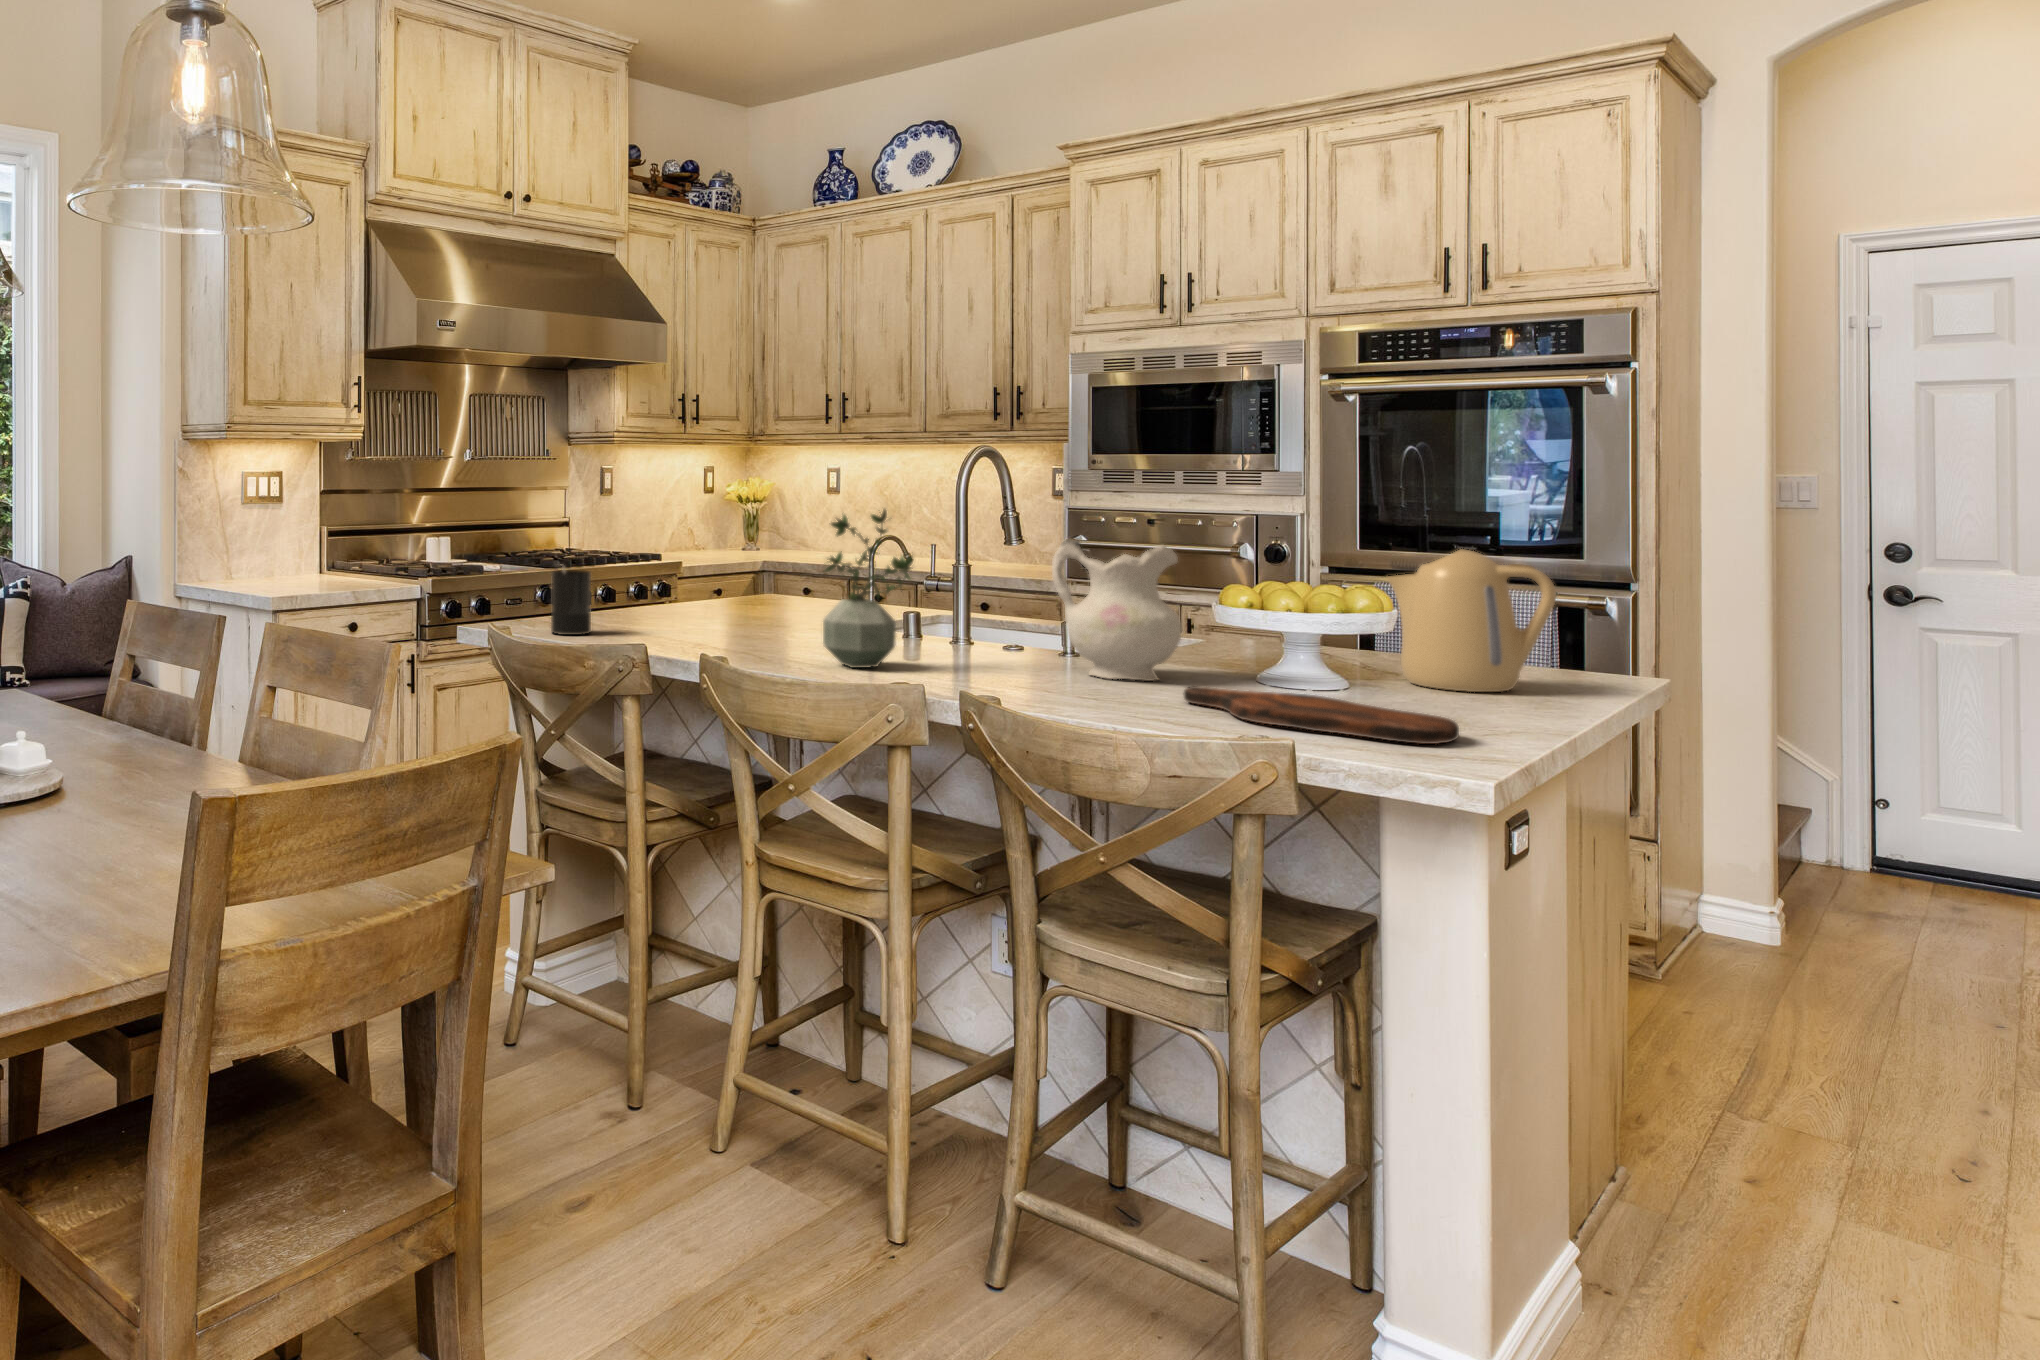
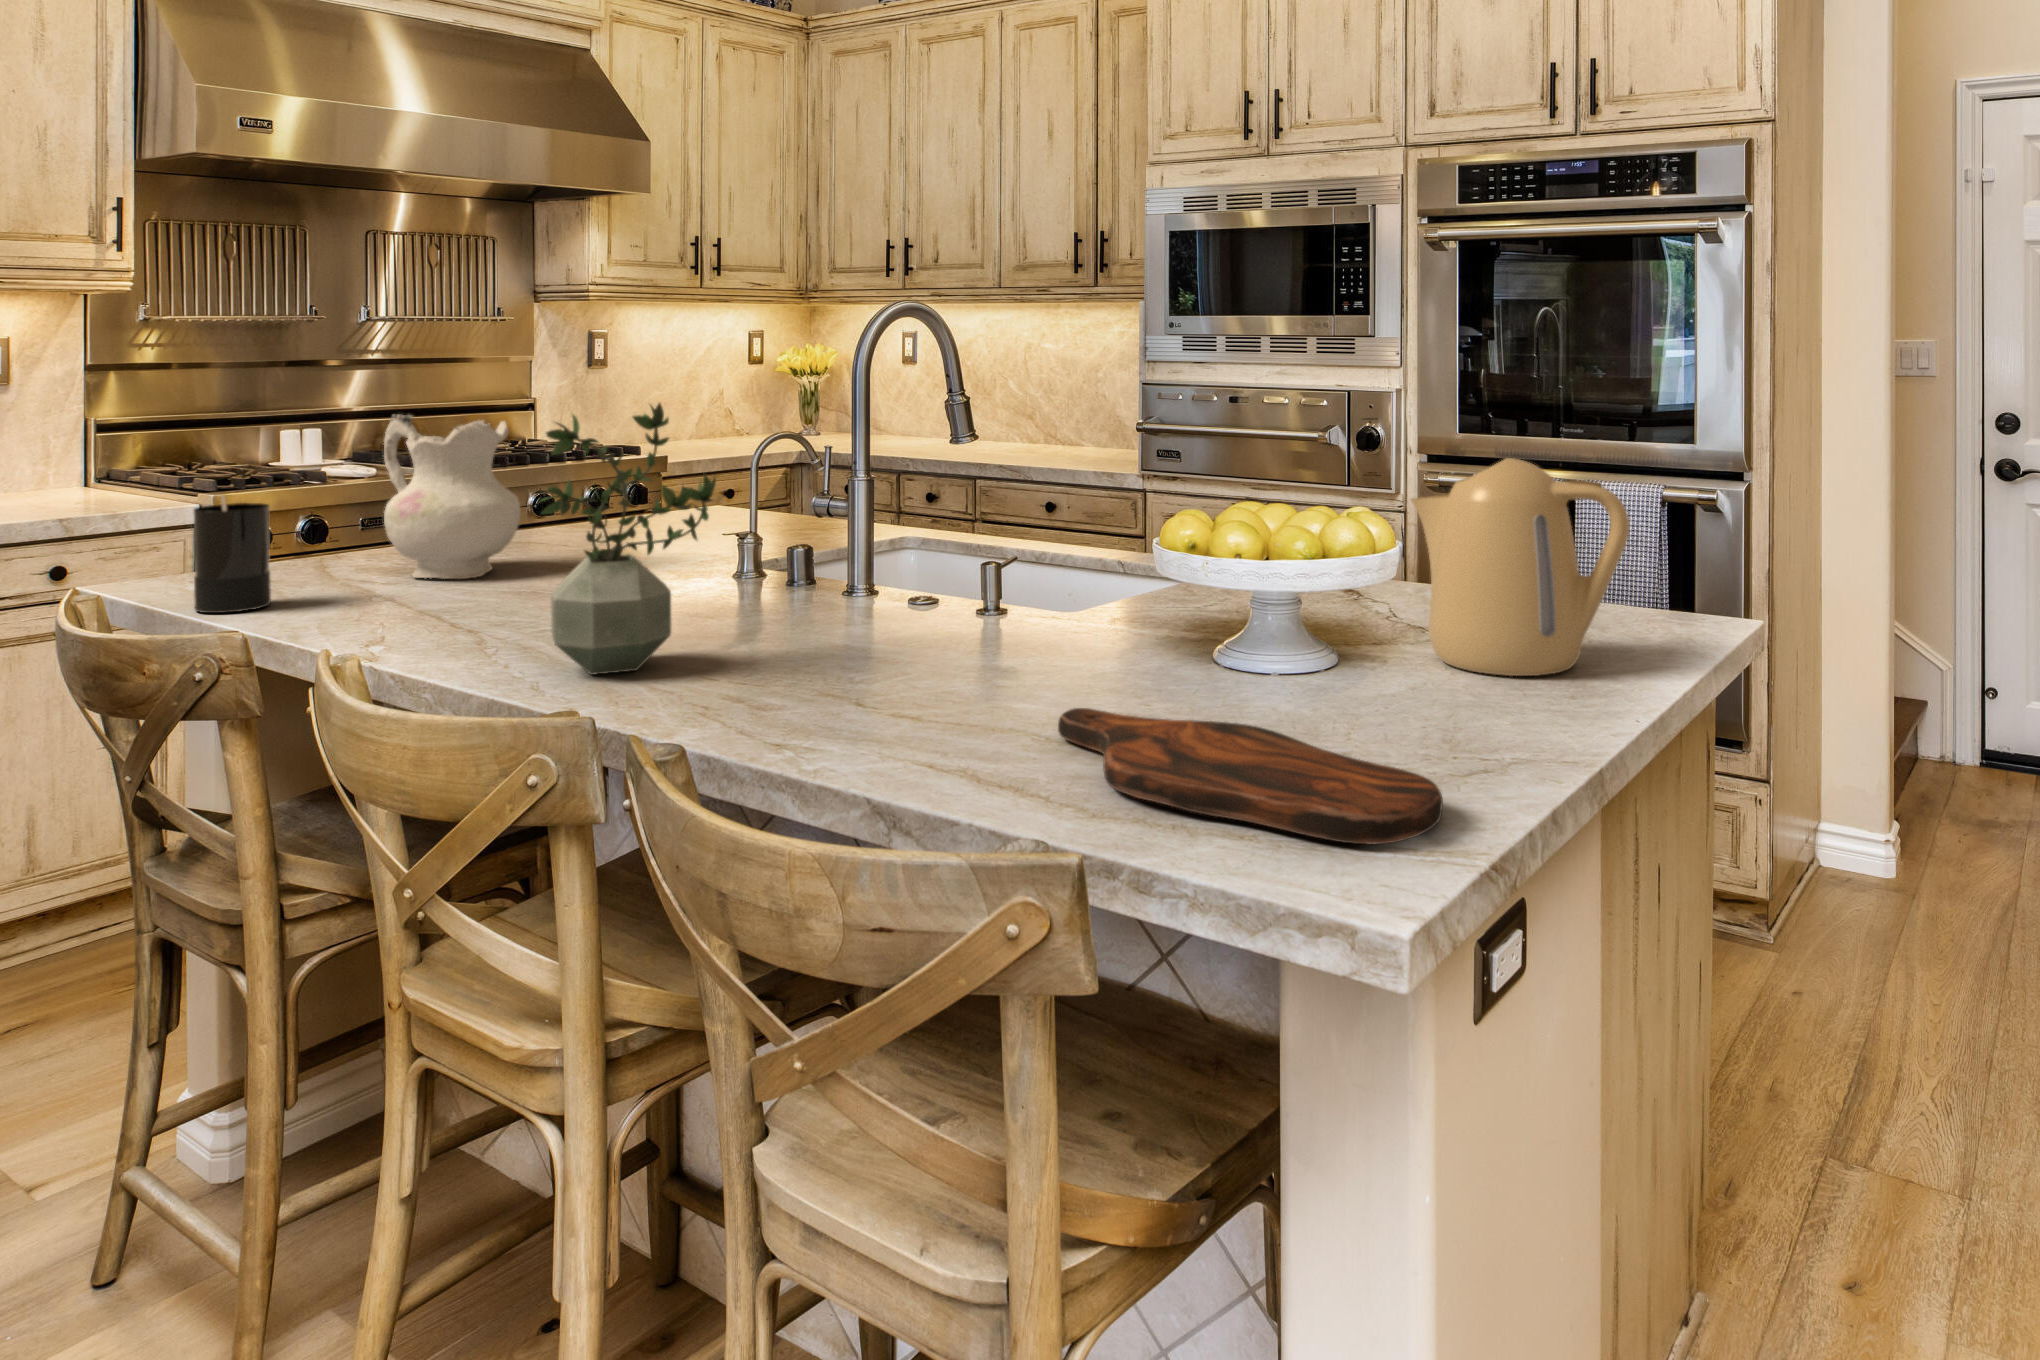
ceramic pitcher: present [1052,539,1182,681] -> present [384,414,520,579]

